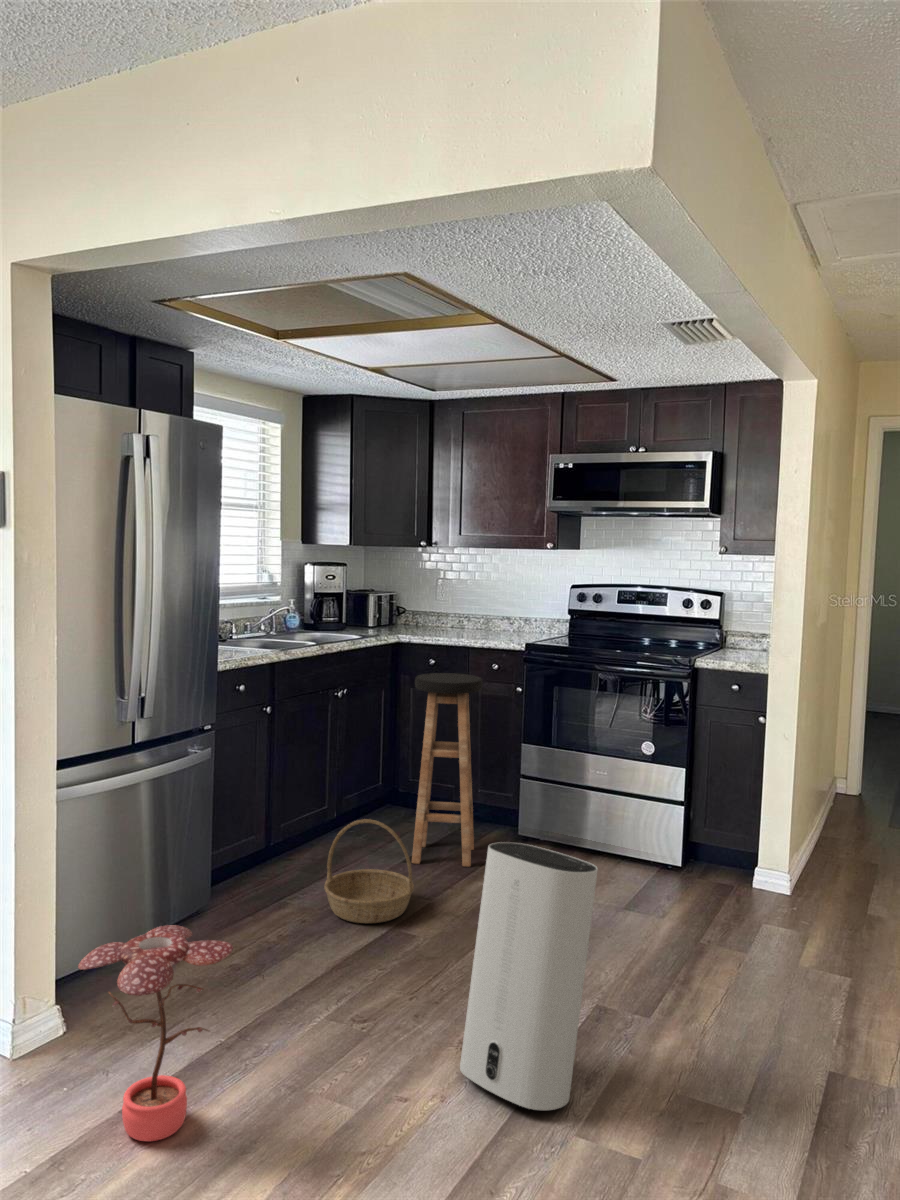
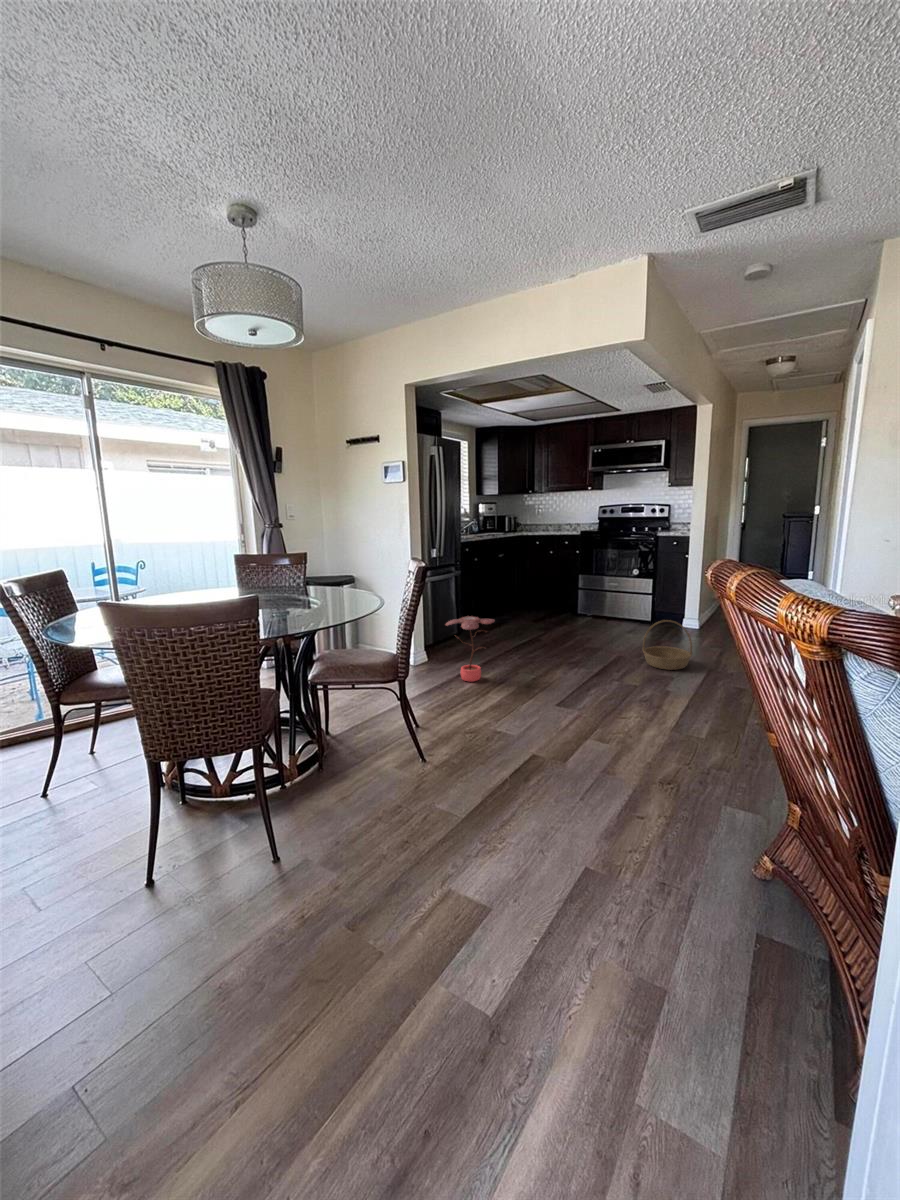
bar stool: present [412,673,483,867] -> none [535,544,564,622]
basket: present [324,819,414,923] -> present [643,620,692,670]
air purifier: present [460,842,598,1110] -> none [571,589,622,675]

